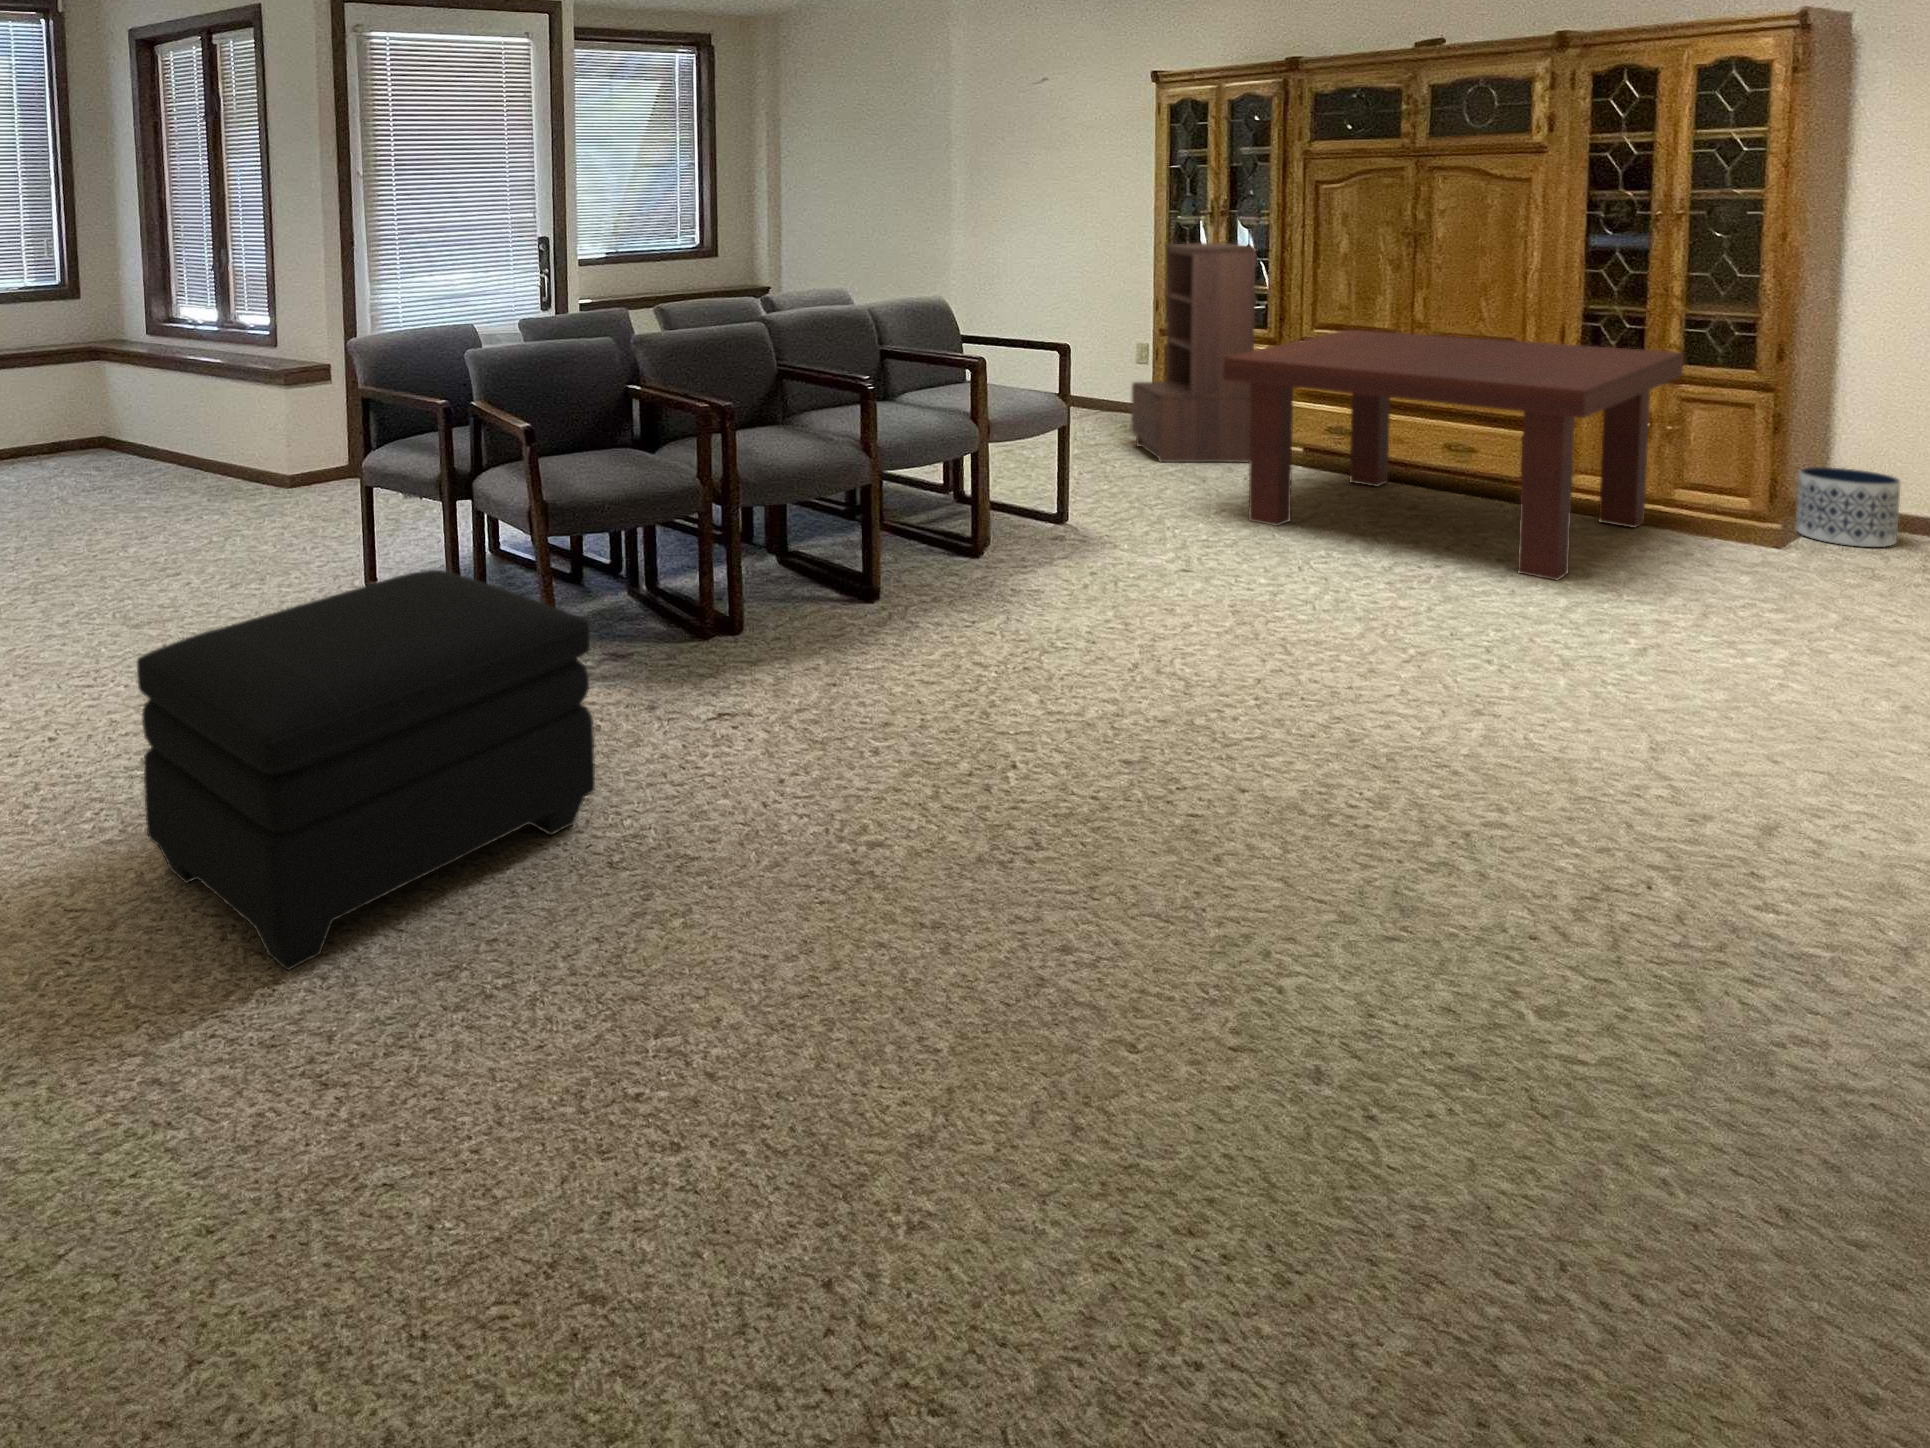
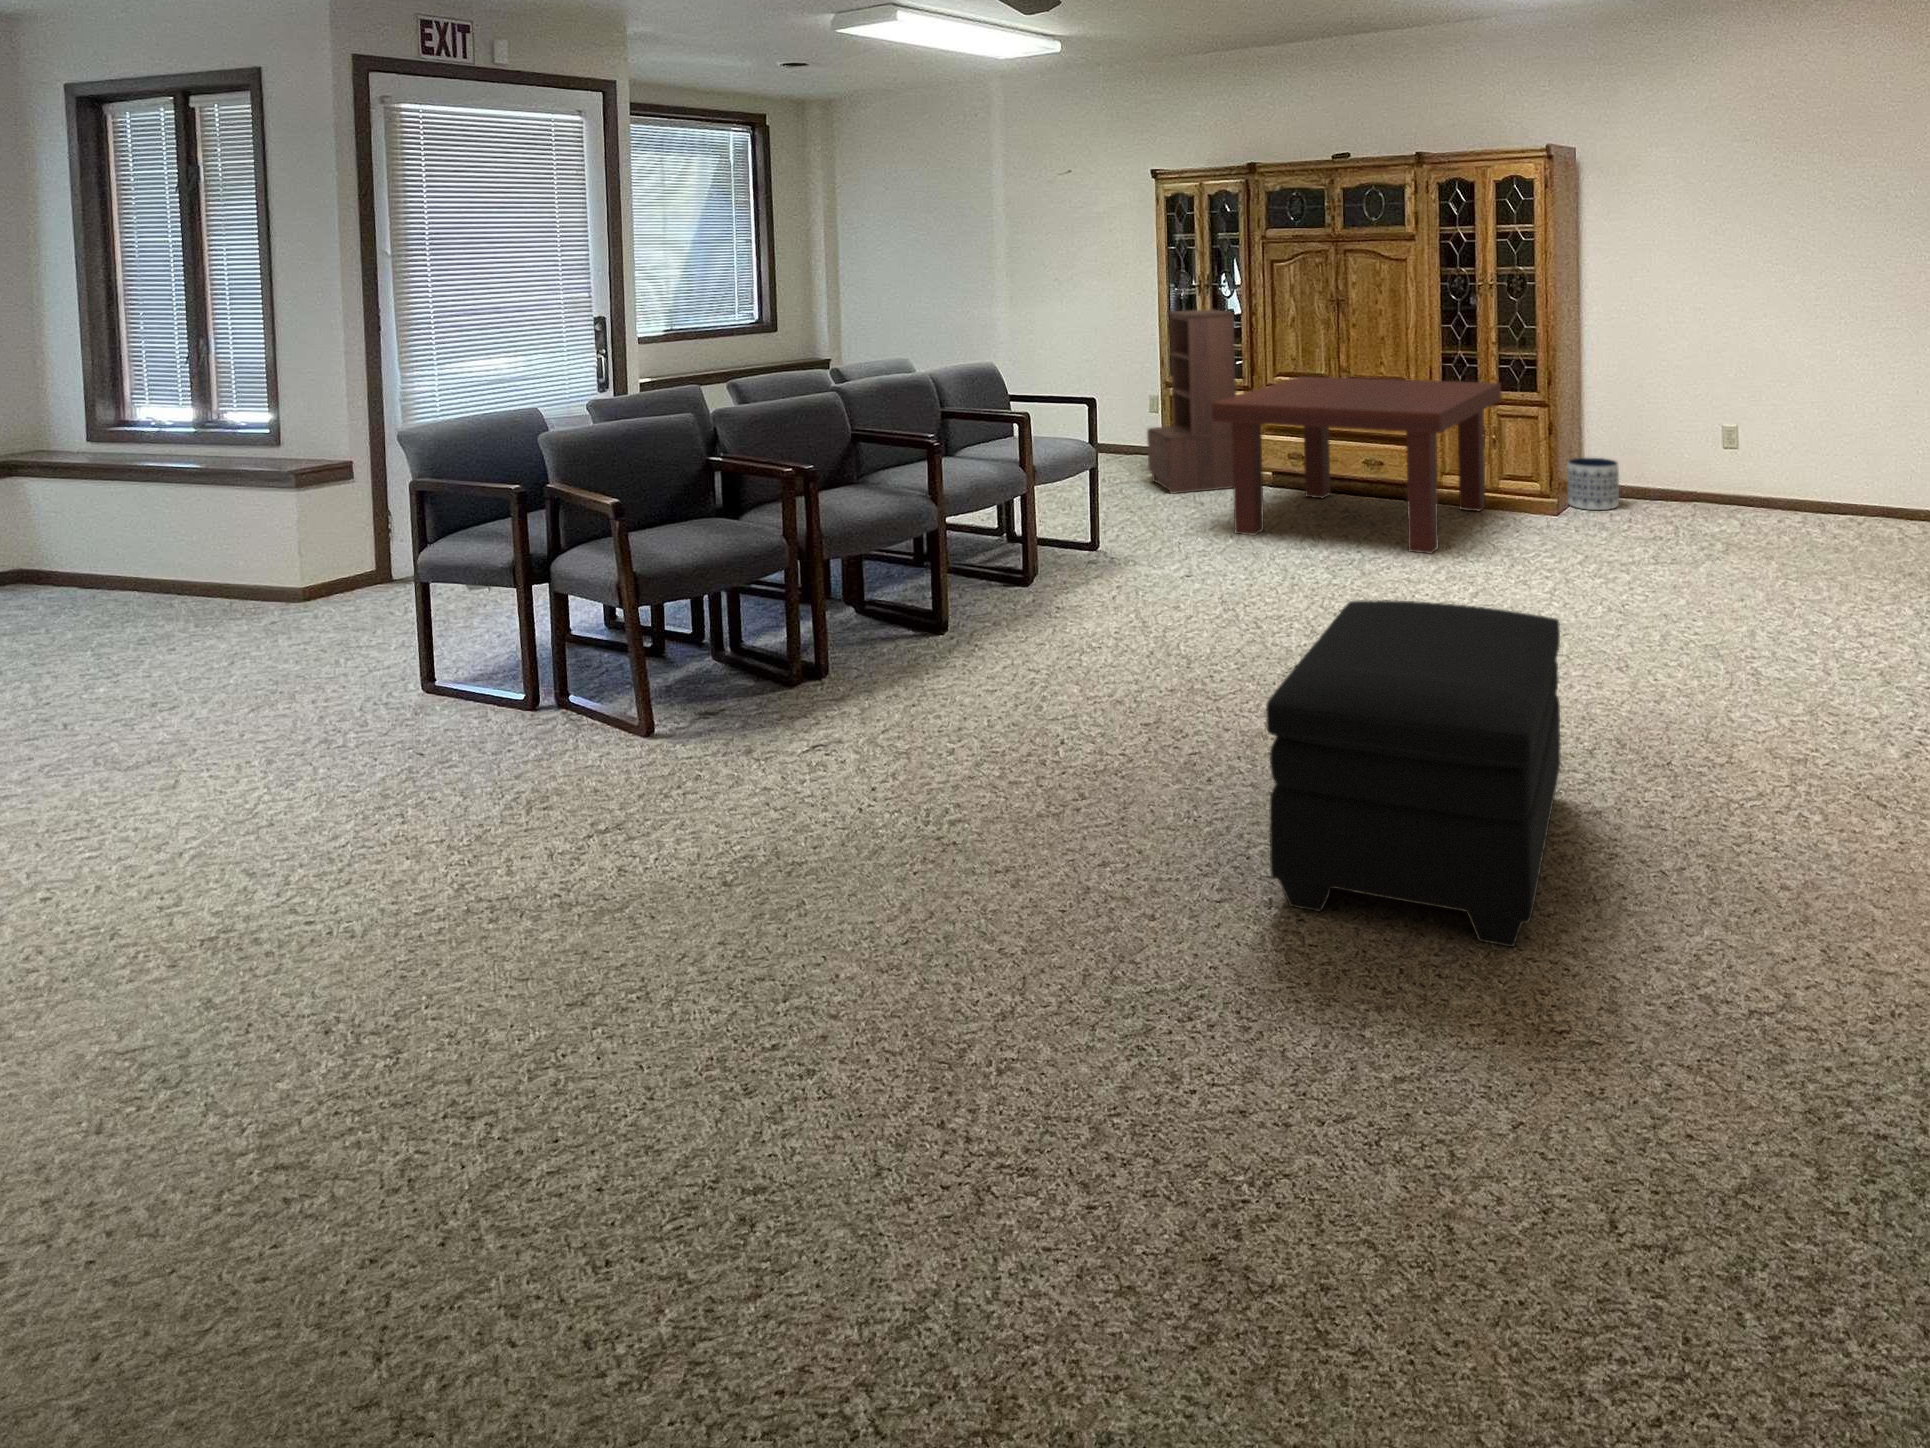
ottoman: present [137,570,595,970] -> present [1266,600,1561,947]

